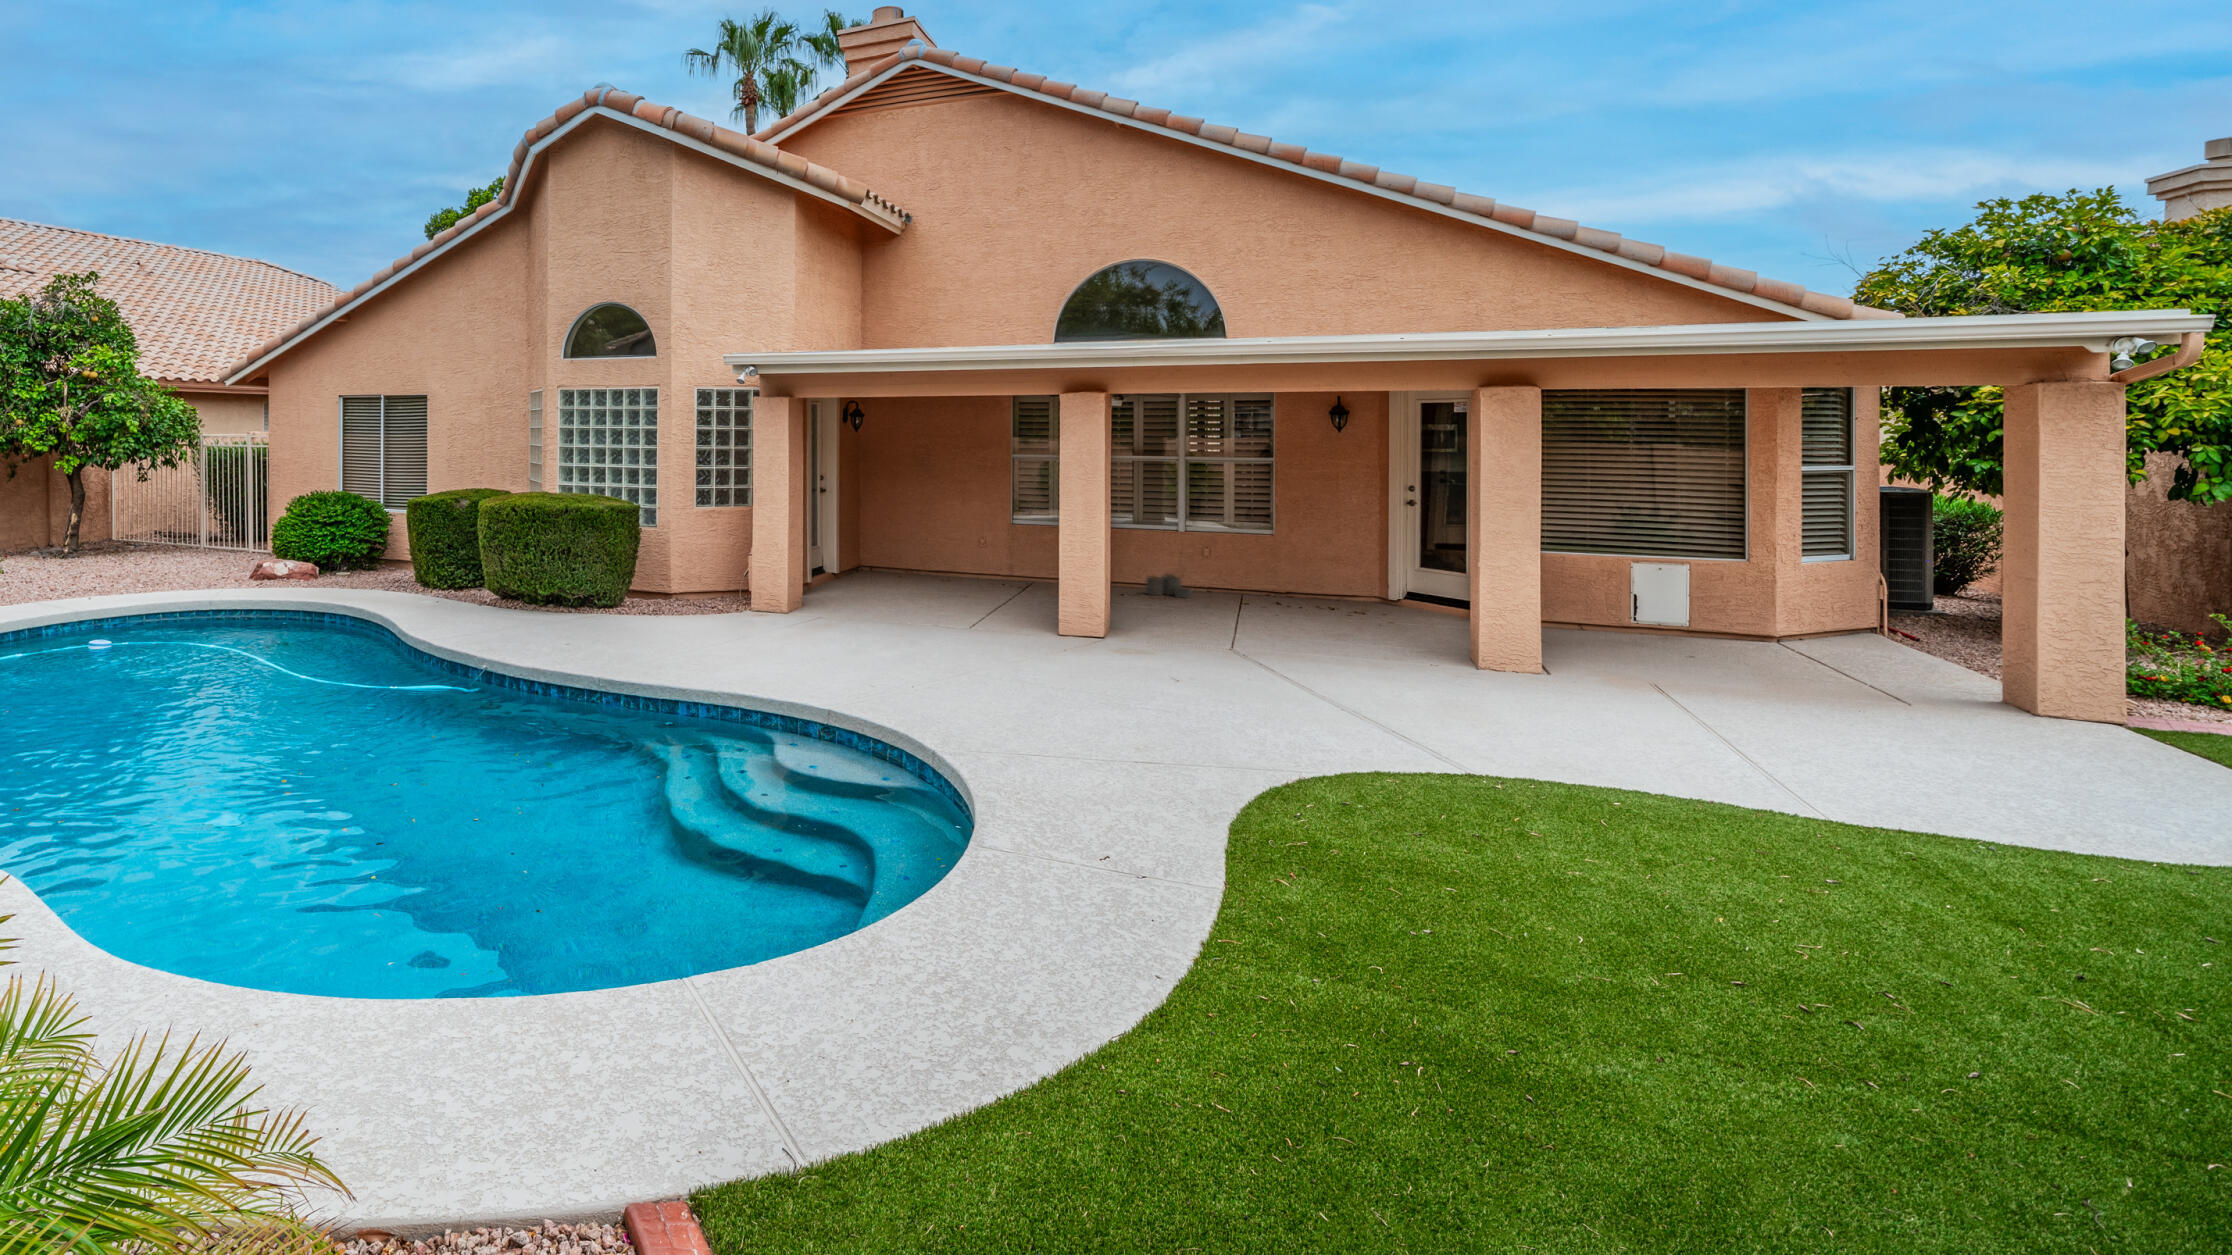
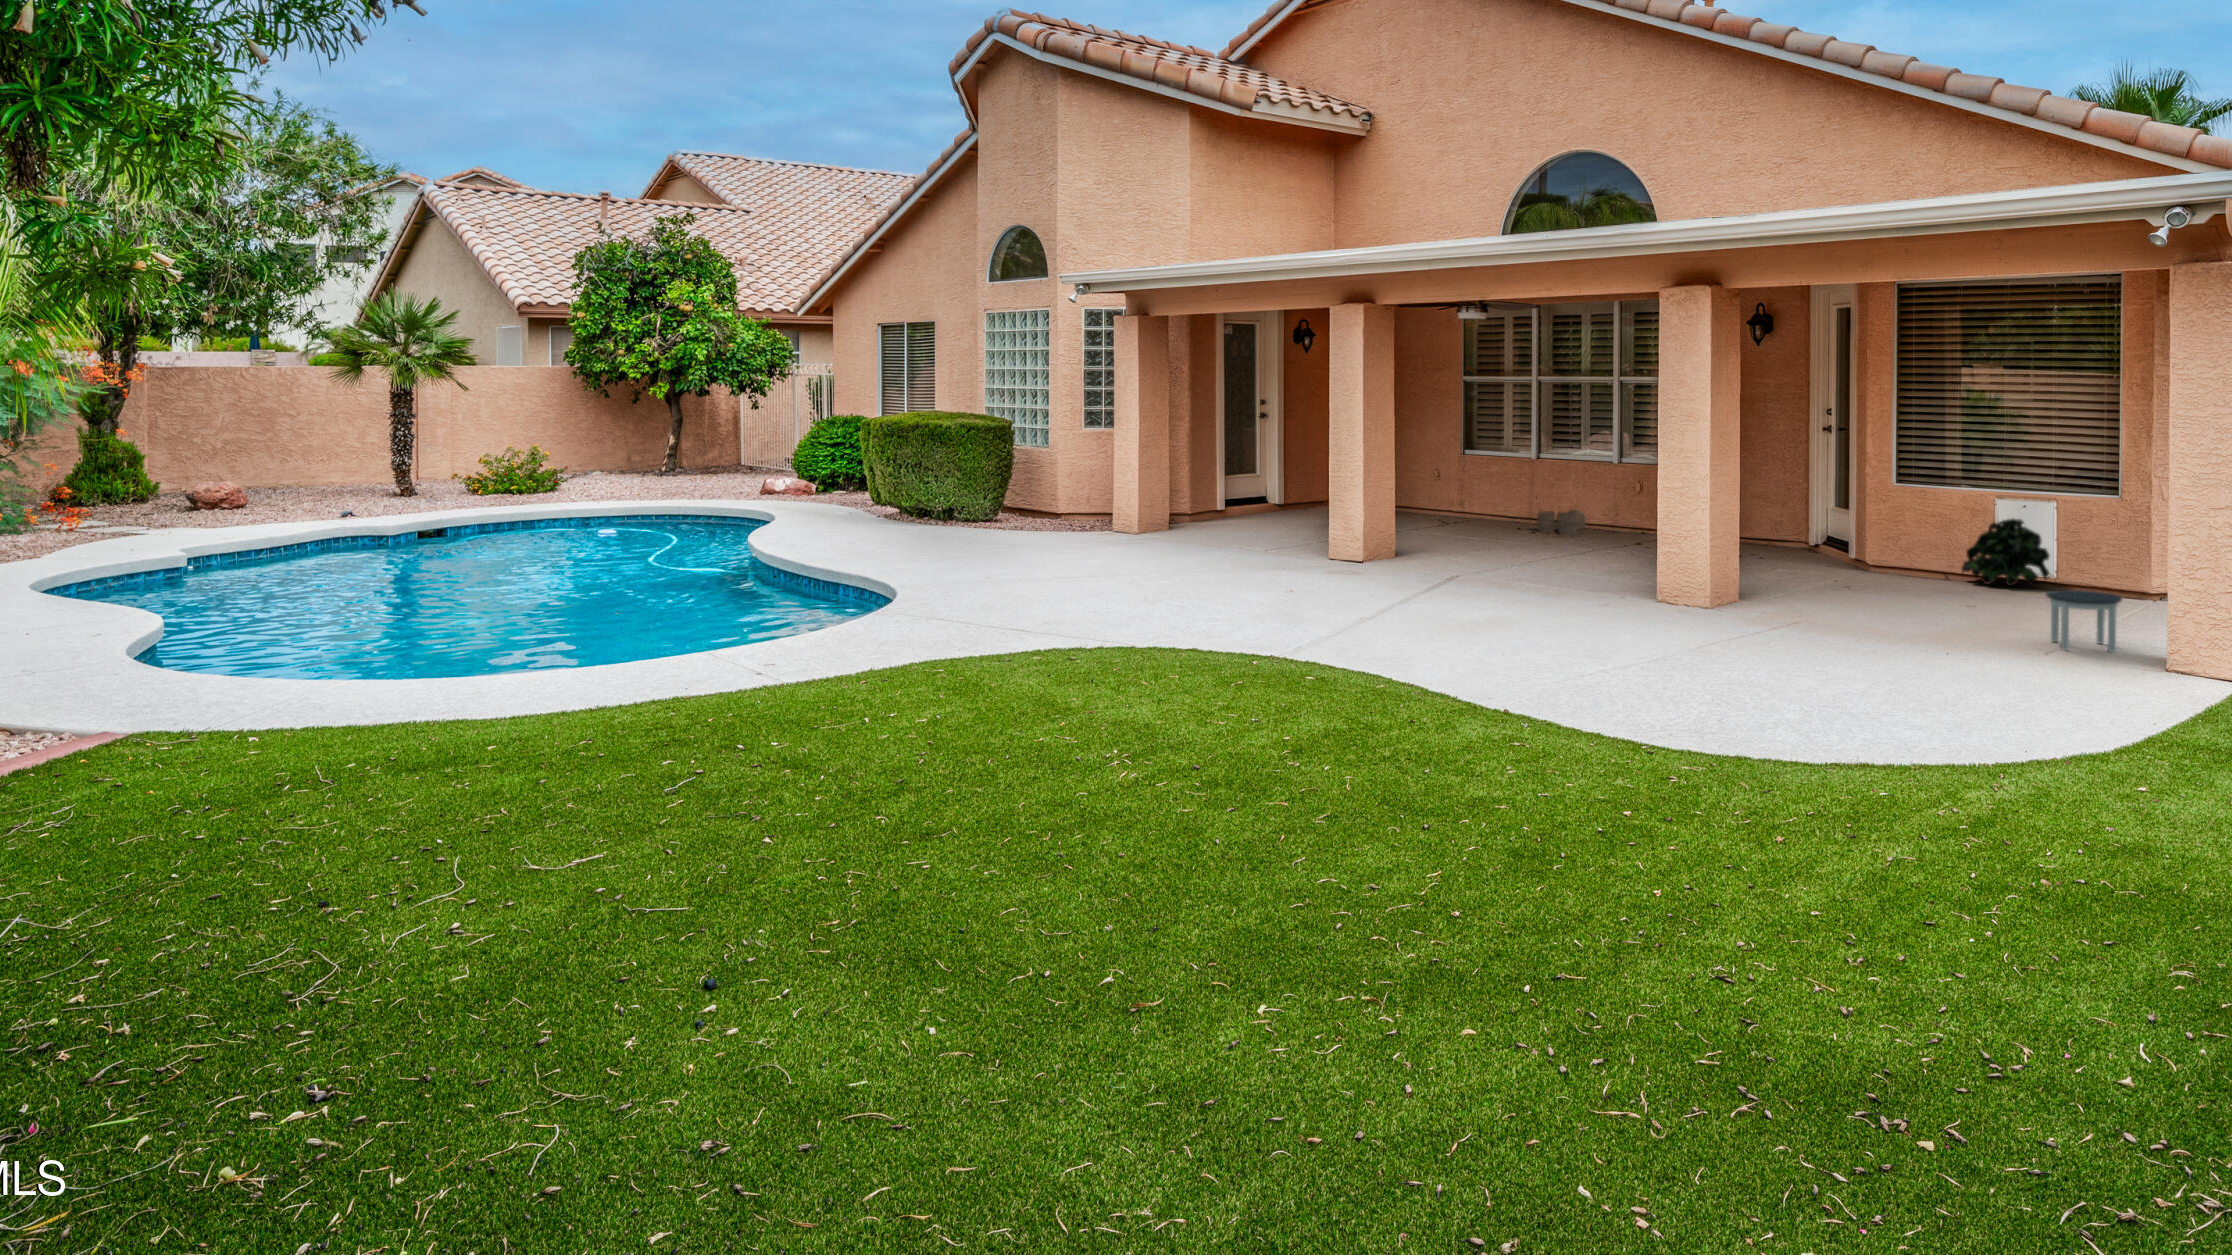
potted plant: none [1633,580,1718,639] -> present [1962,519,2050,586]
round table: none [1929,652,2011,707] -> present [2045,590,2122,653]

